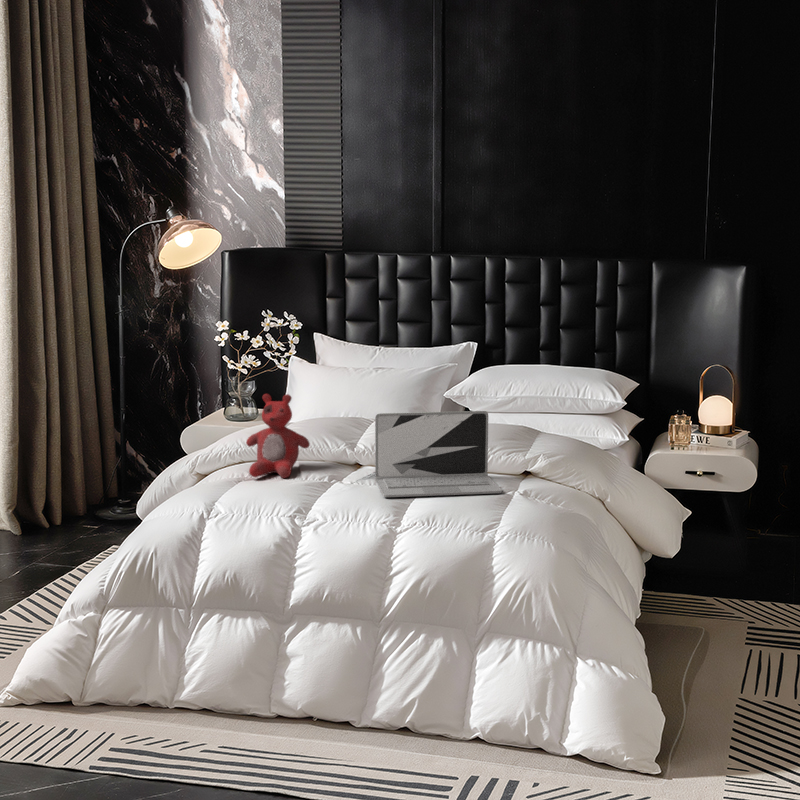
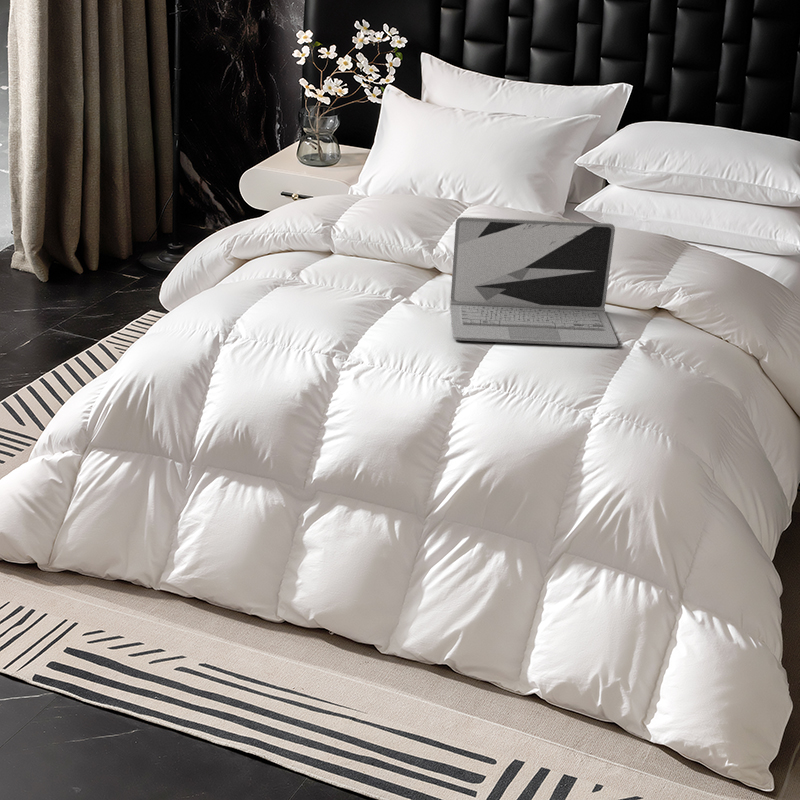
stuffed bear: present [246,394,310,478] -> none [287,170,371,289]

